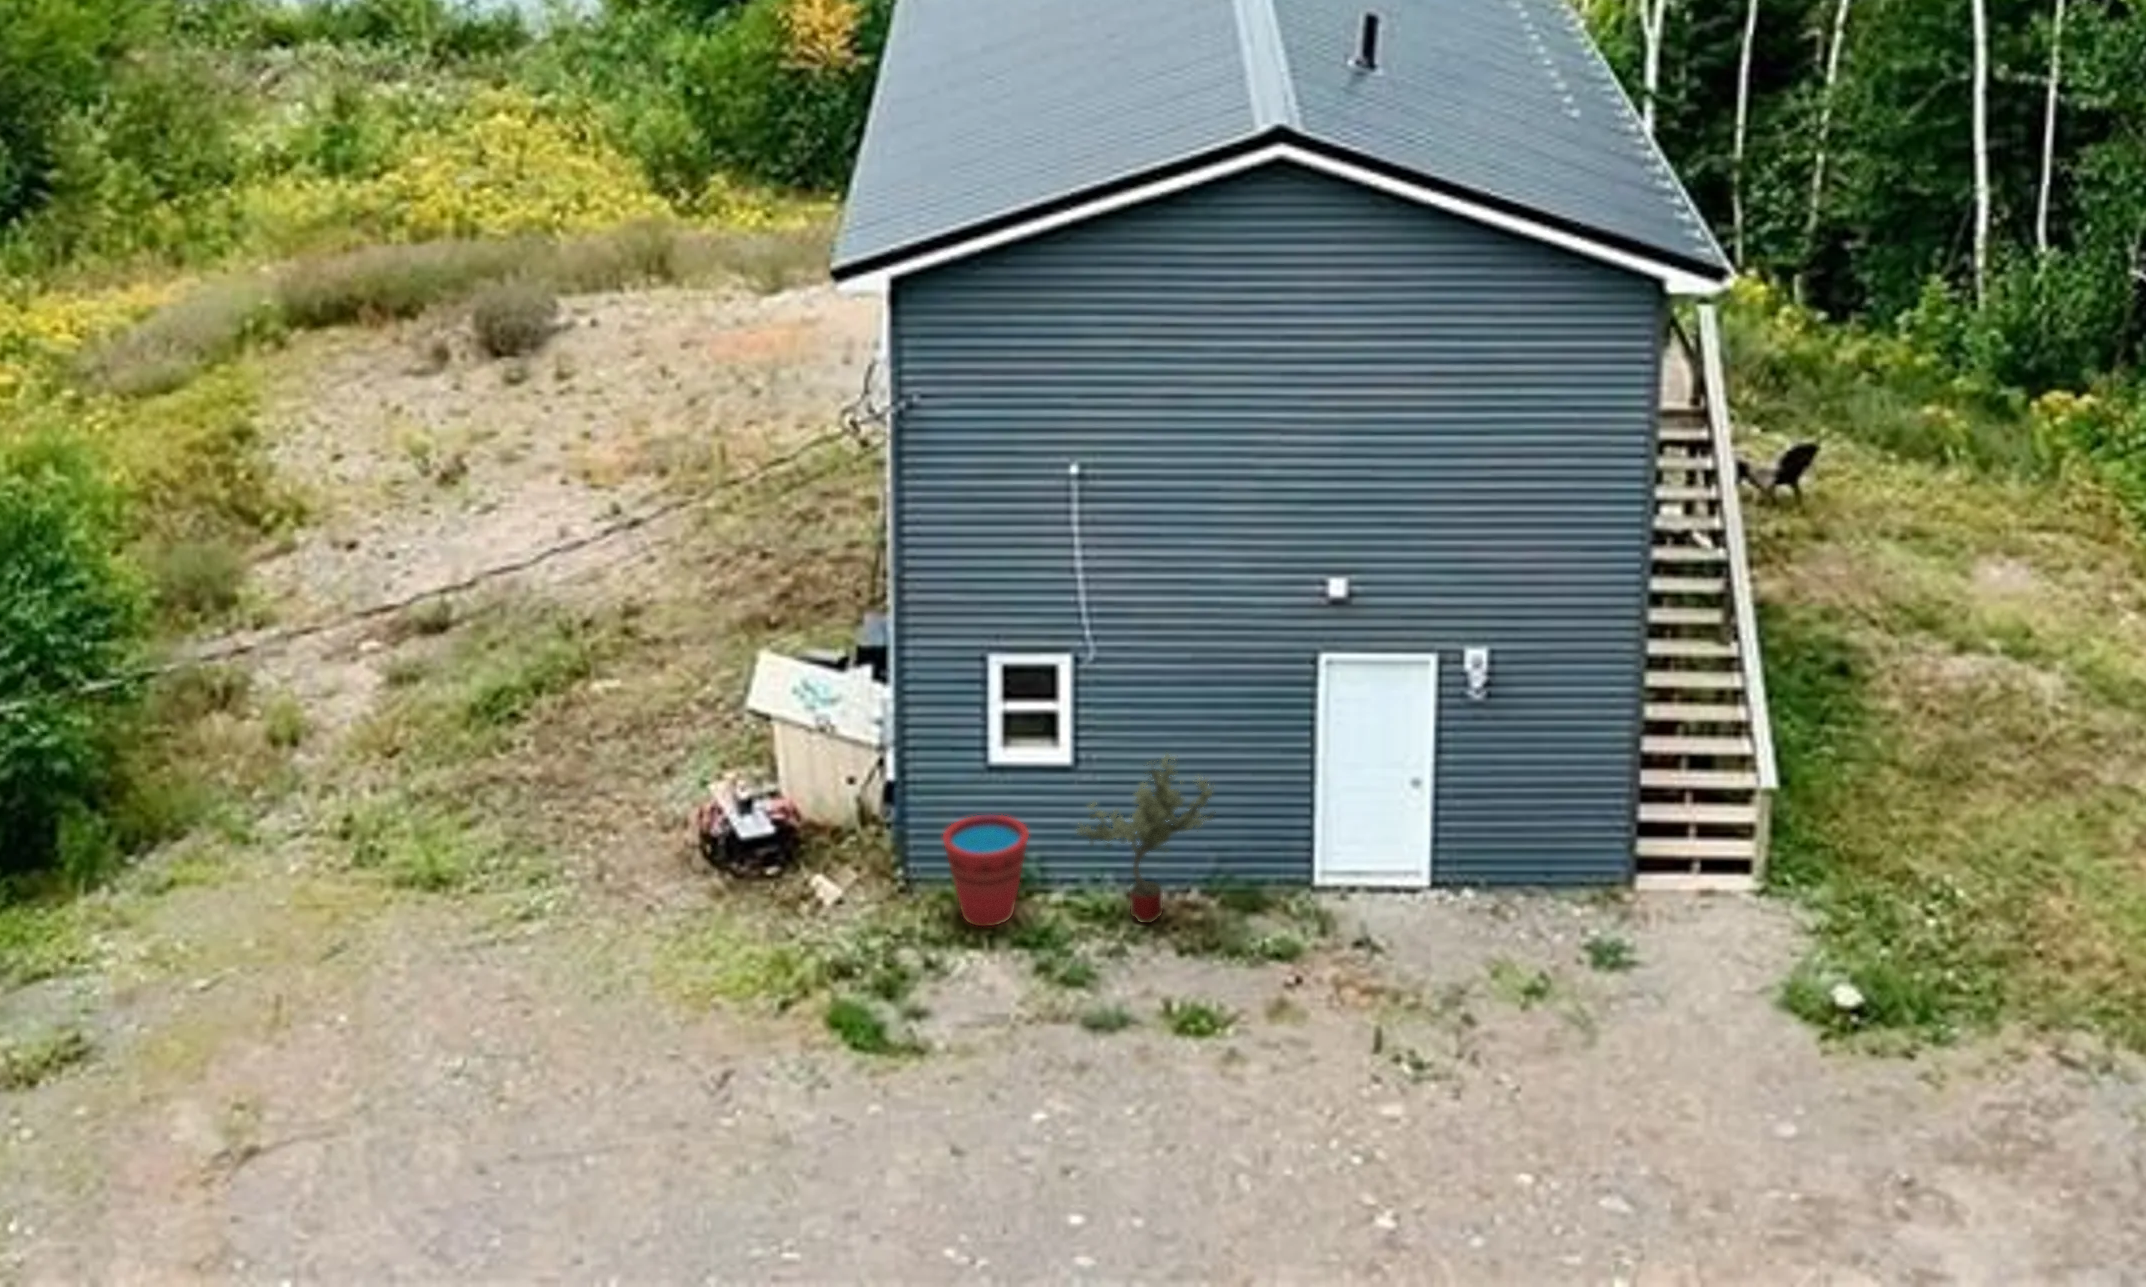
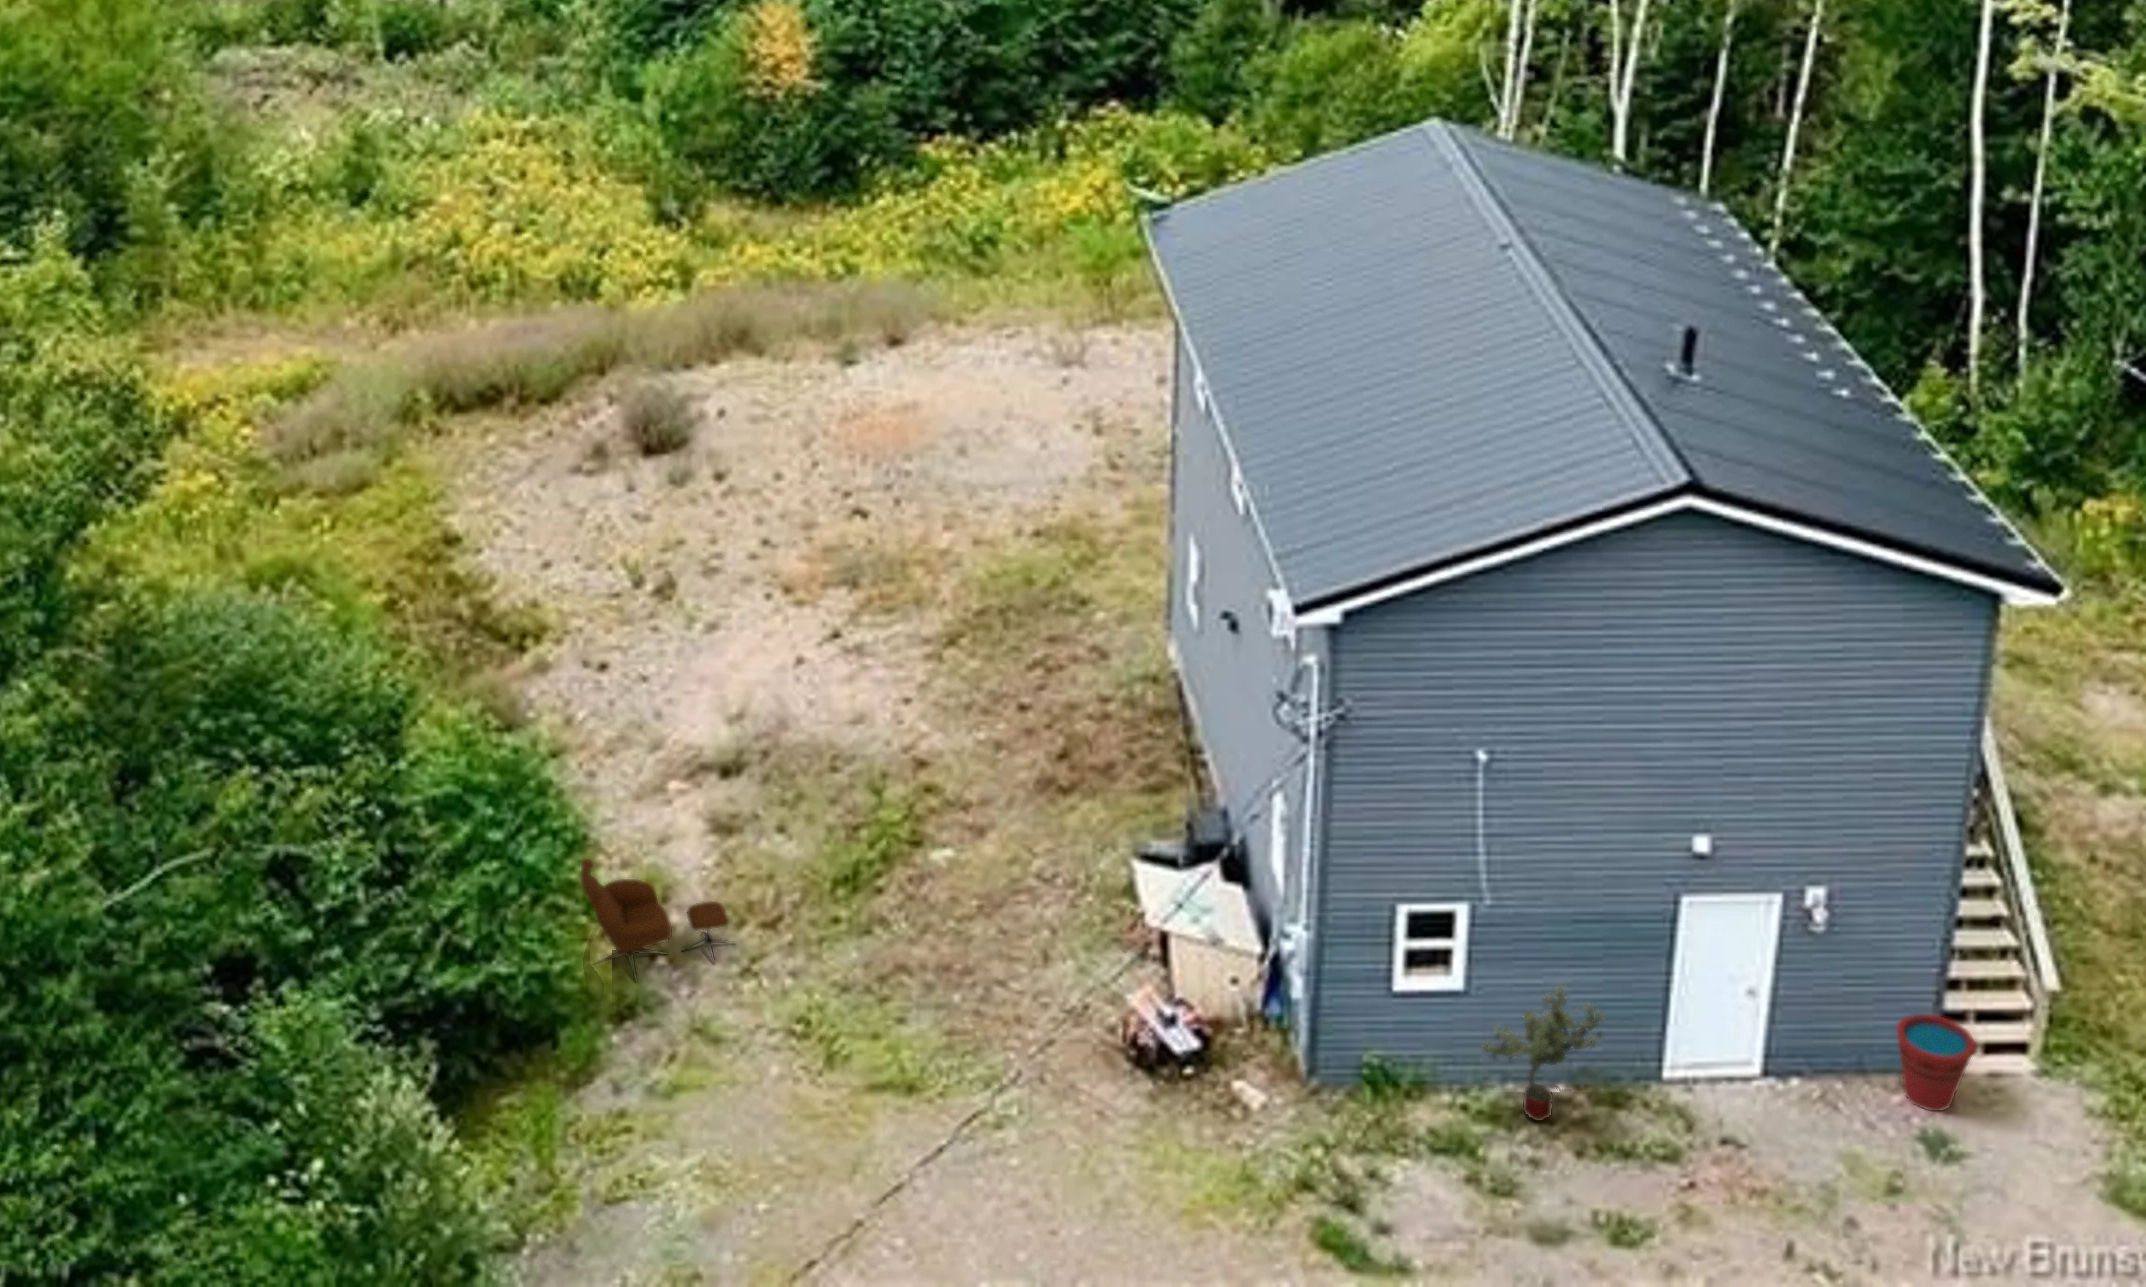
lounge chair: none [106,636,311,782] -> present [580,859,729,979]
bucket: present [943,815,1029,926] -> present [1897,1014,1975,1111]

